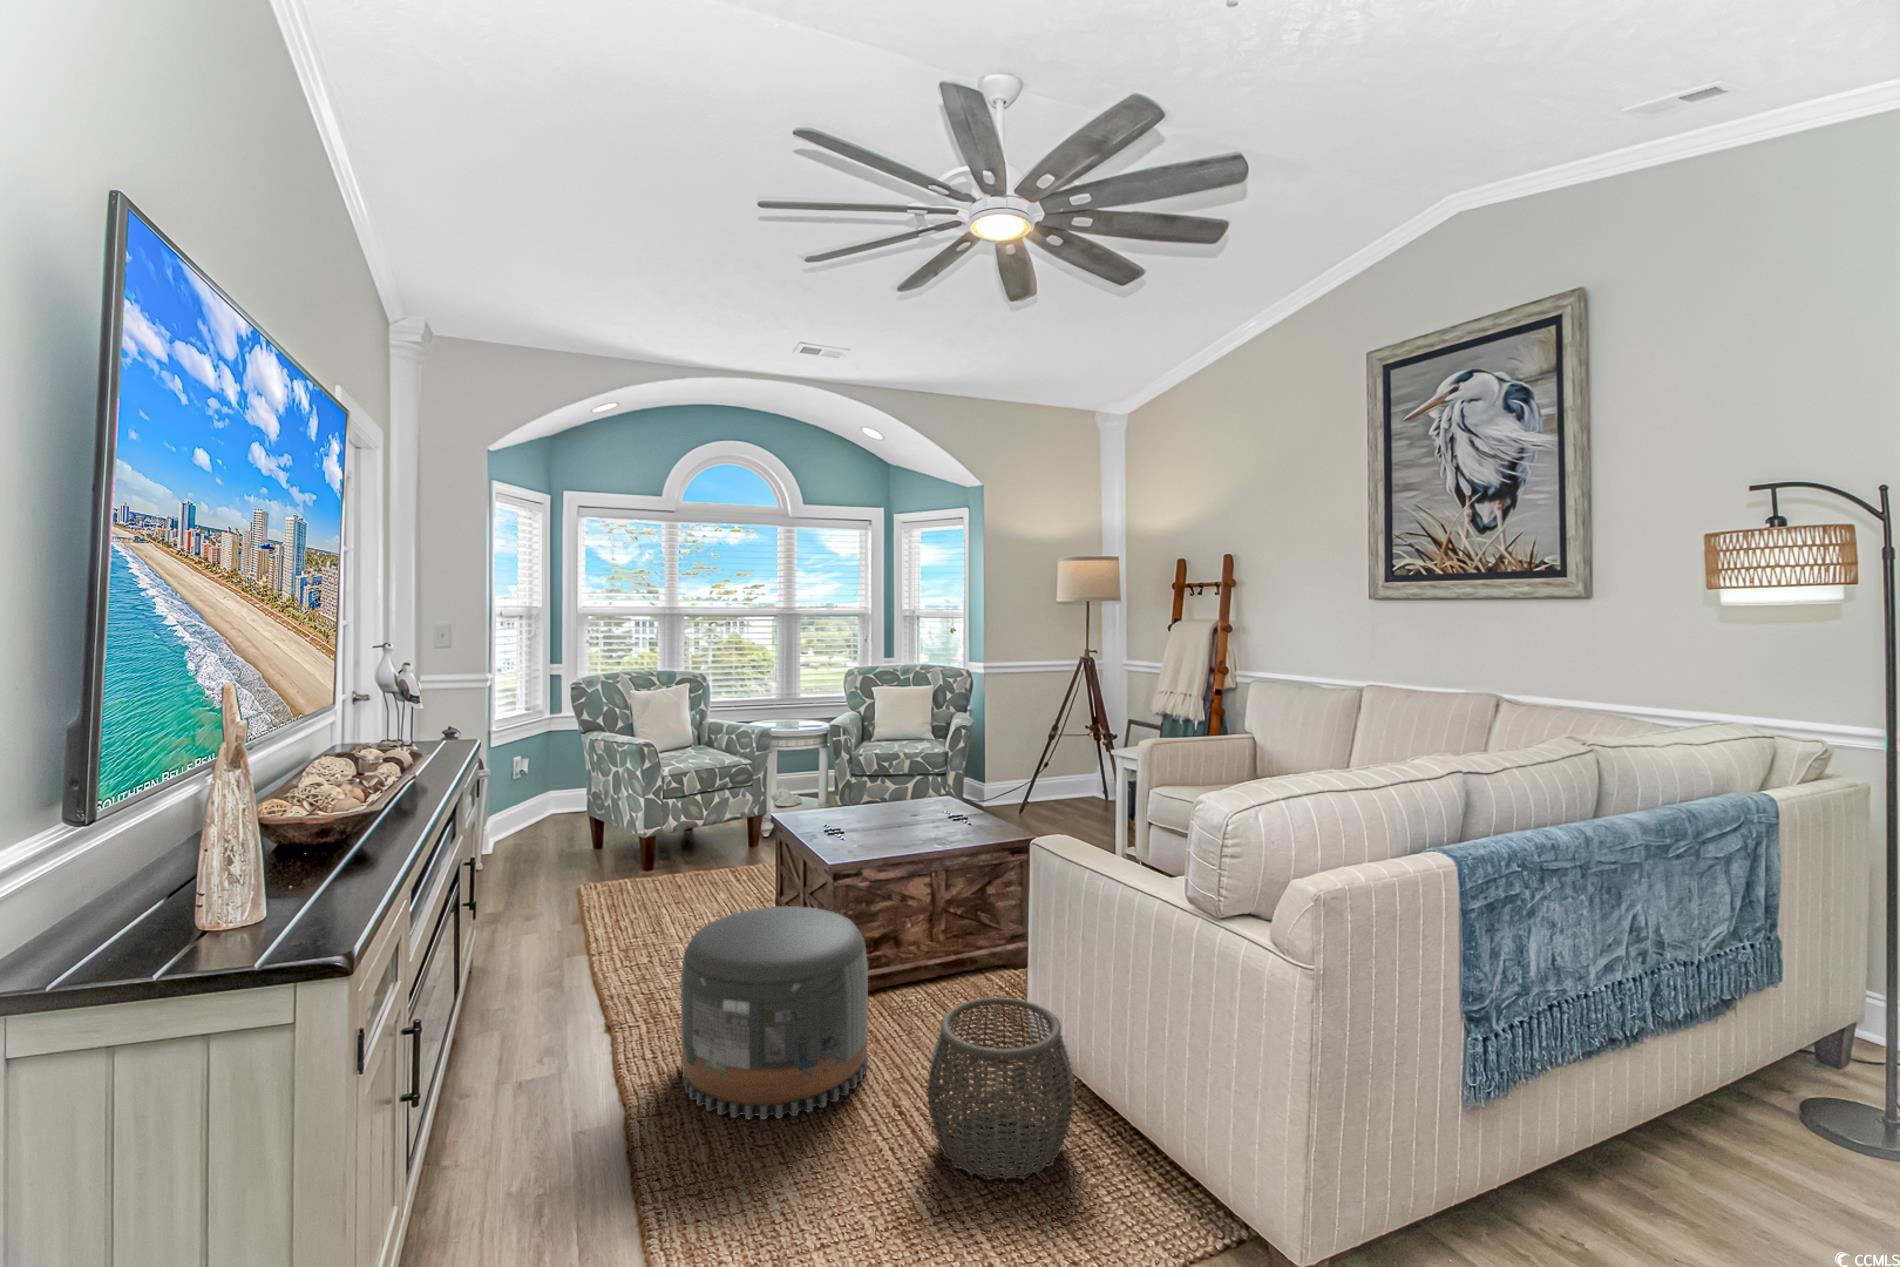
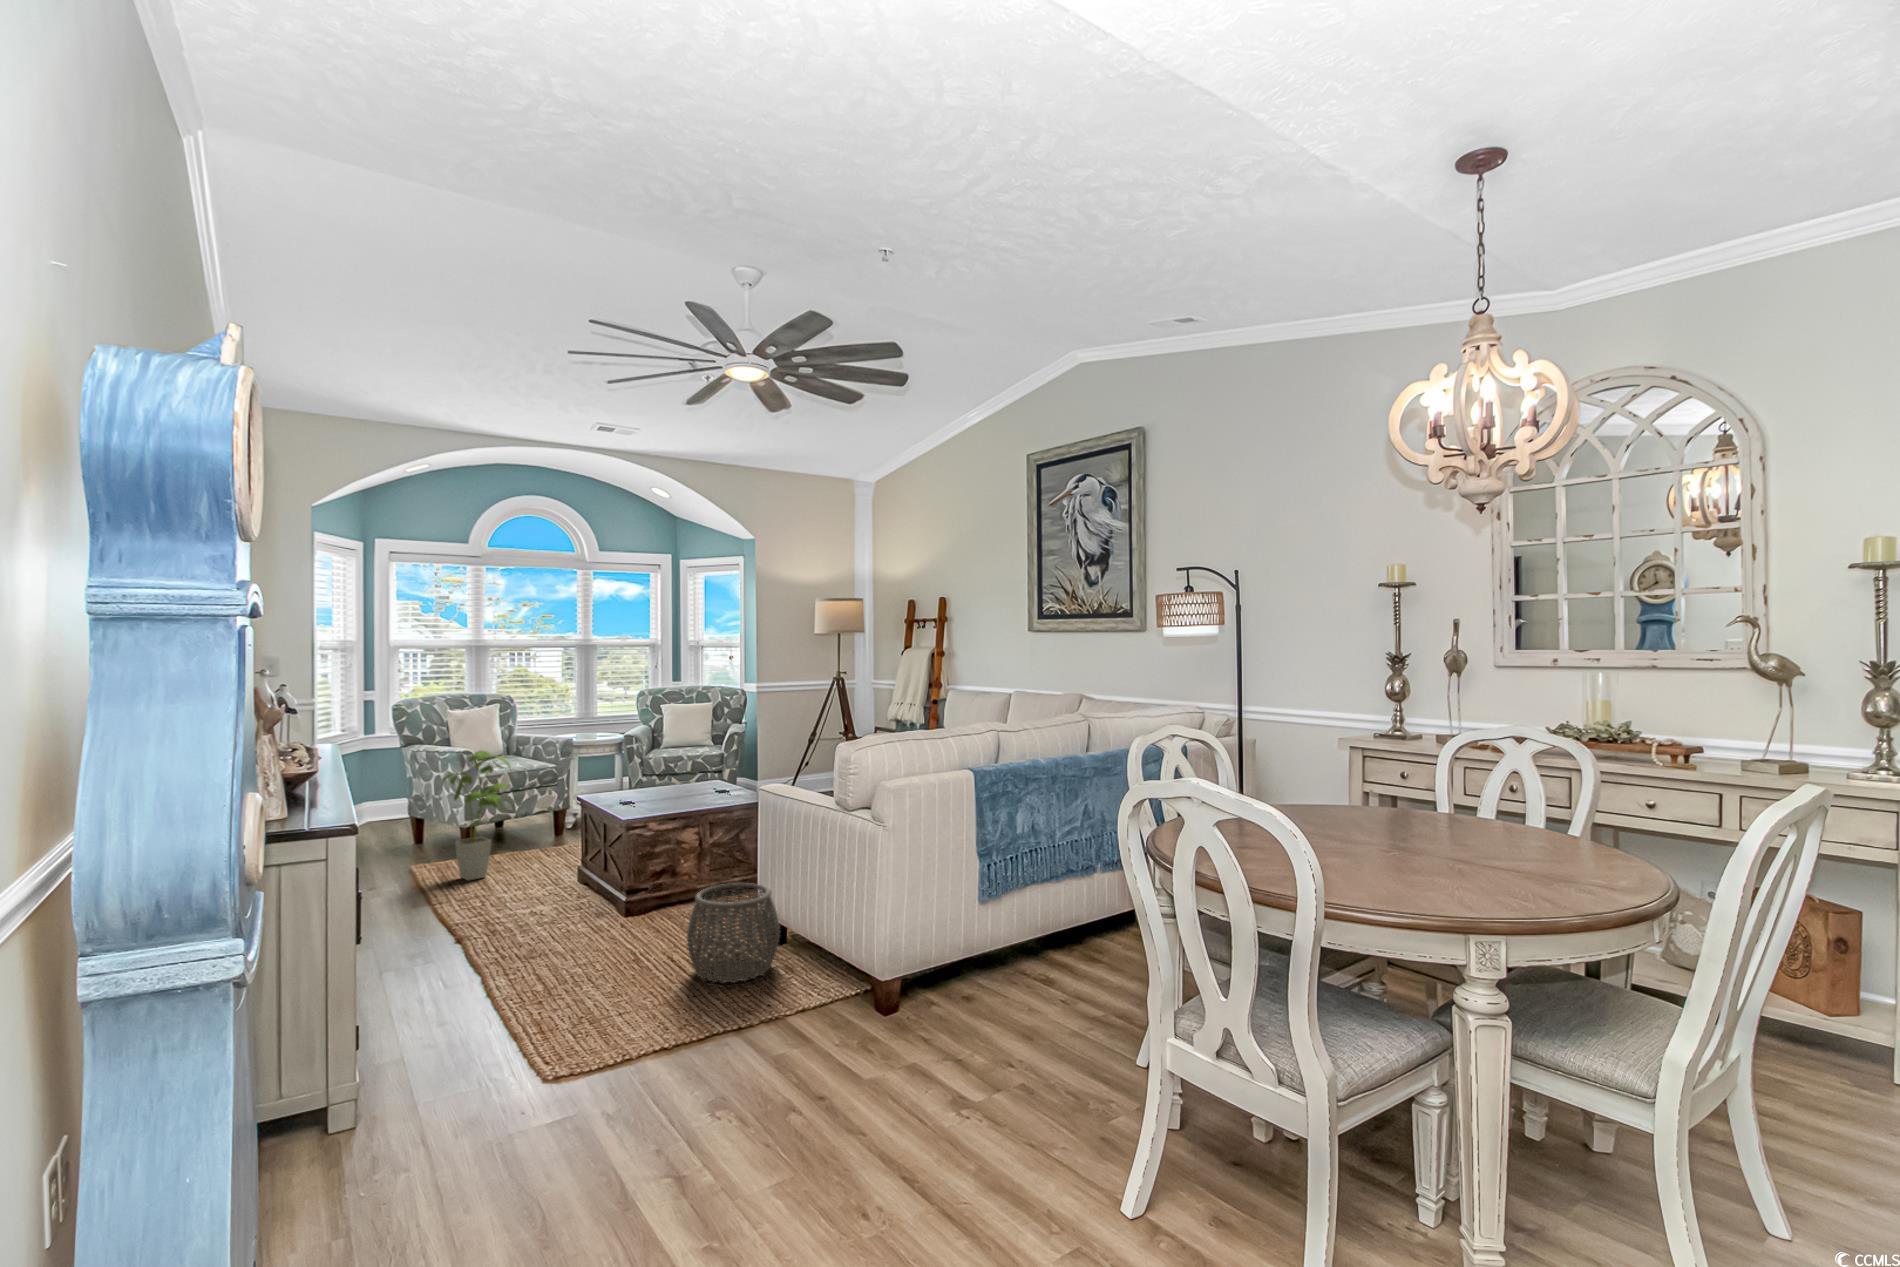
house plant: none [609,750,694,915] -> present [443,750,511,880]
pouf: present [681,906,868,1120] -> none [517,844,650,973]

